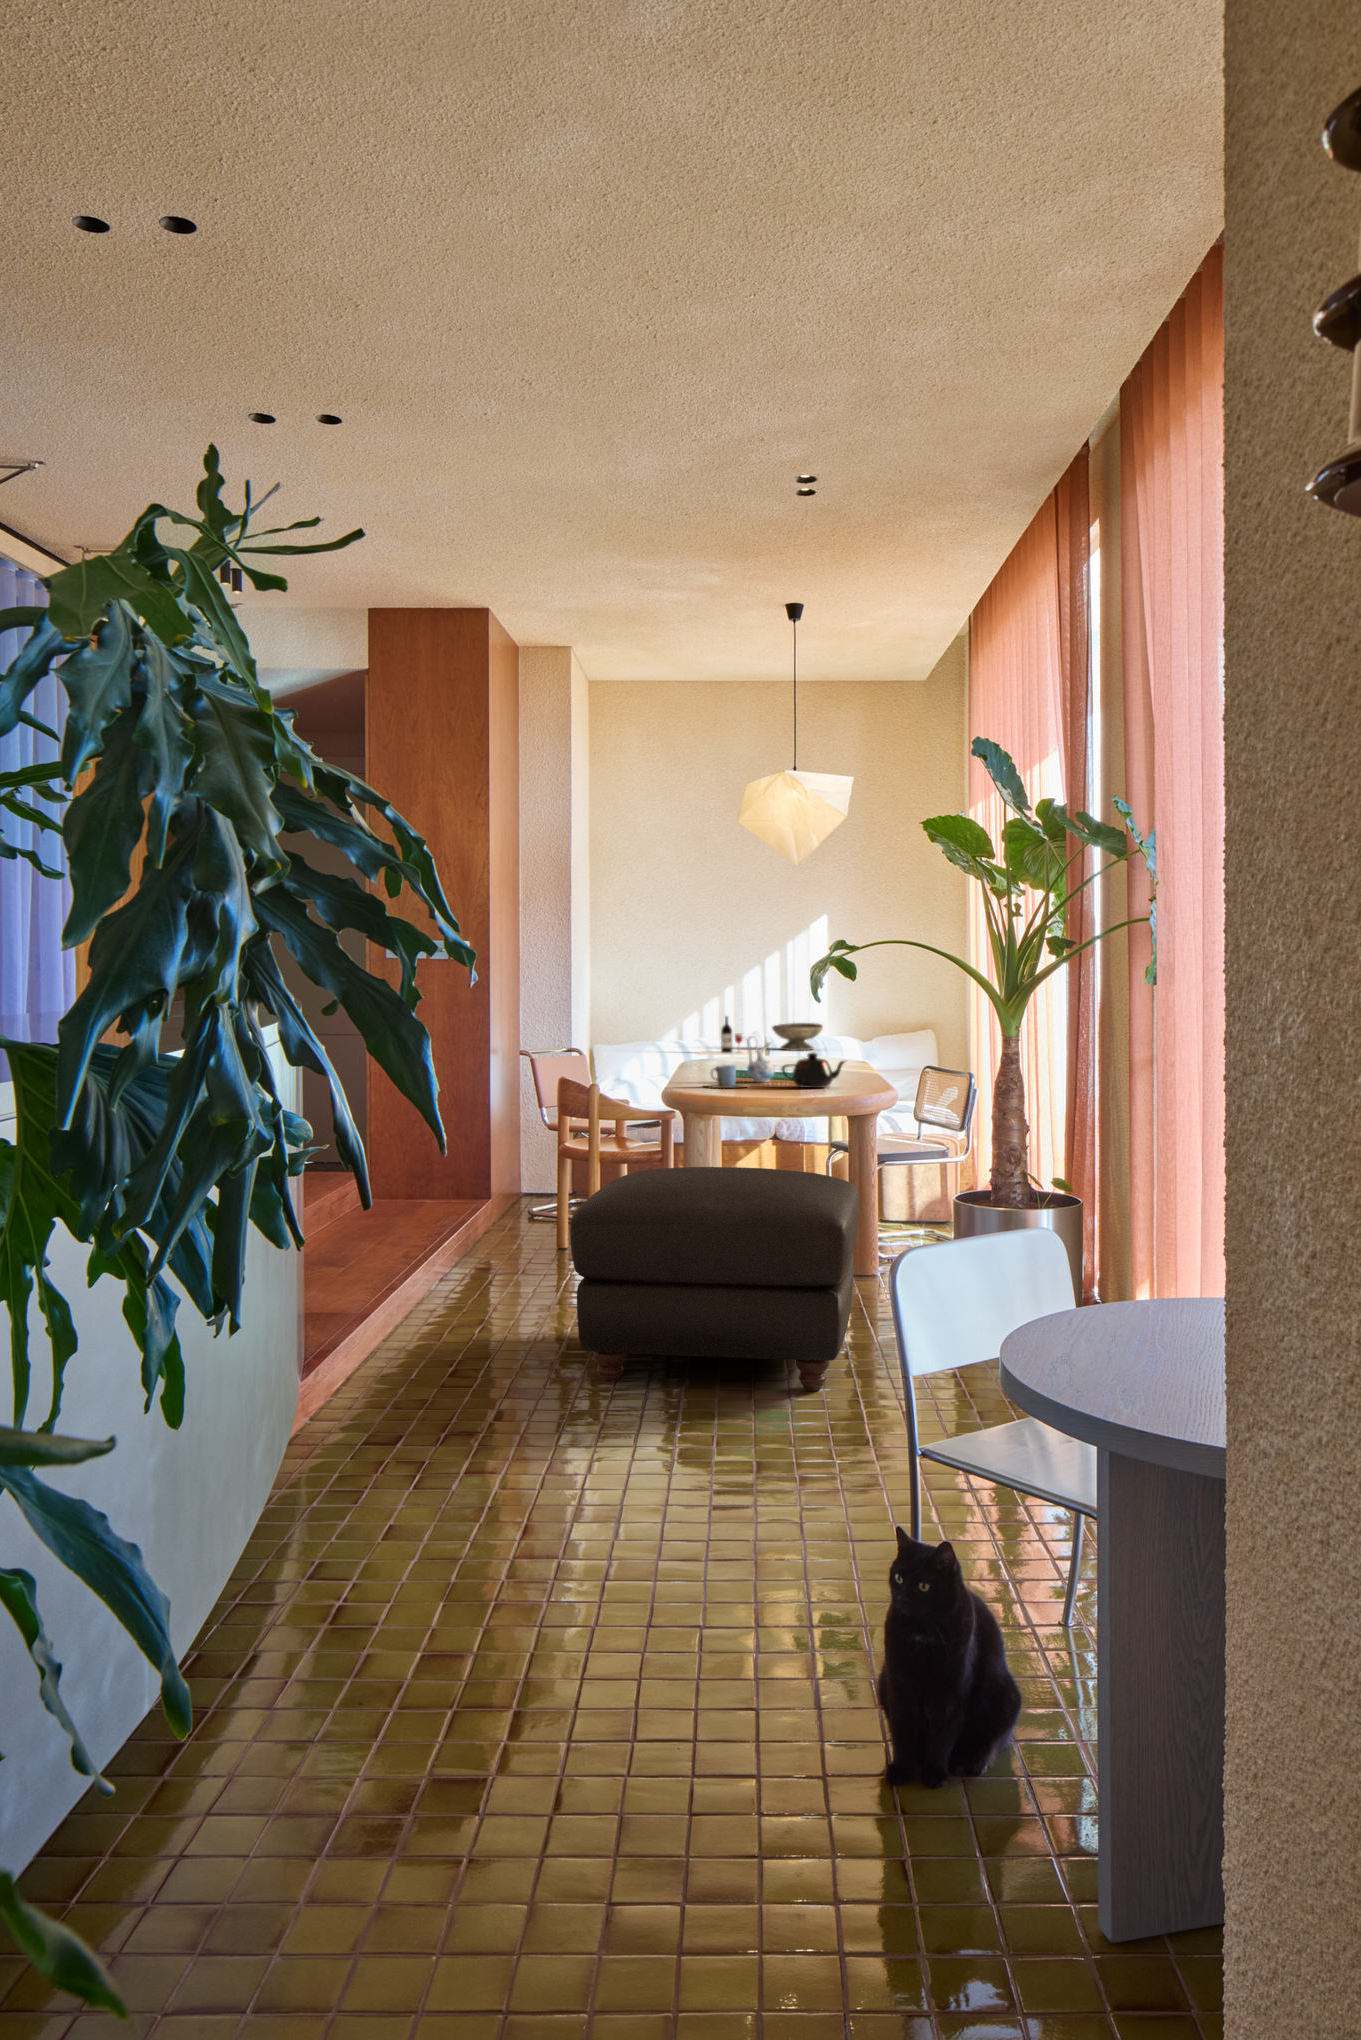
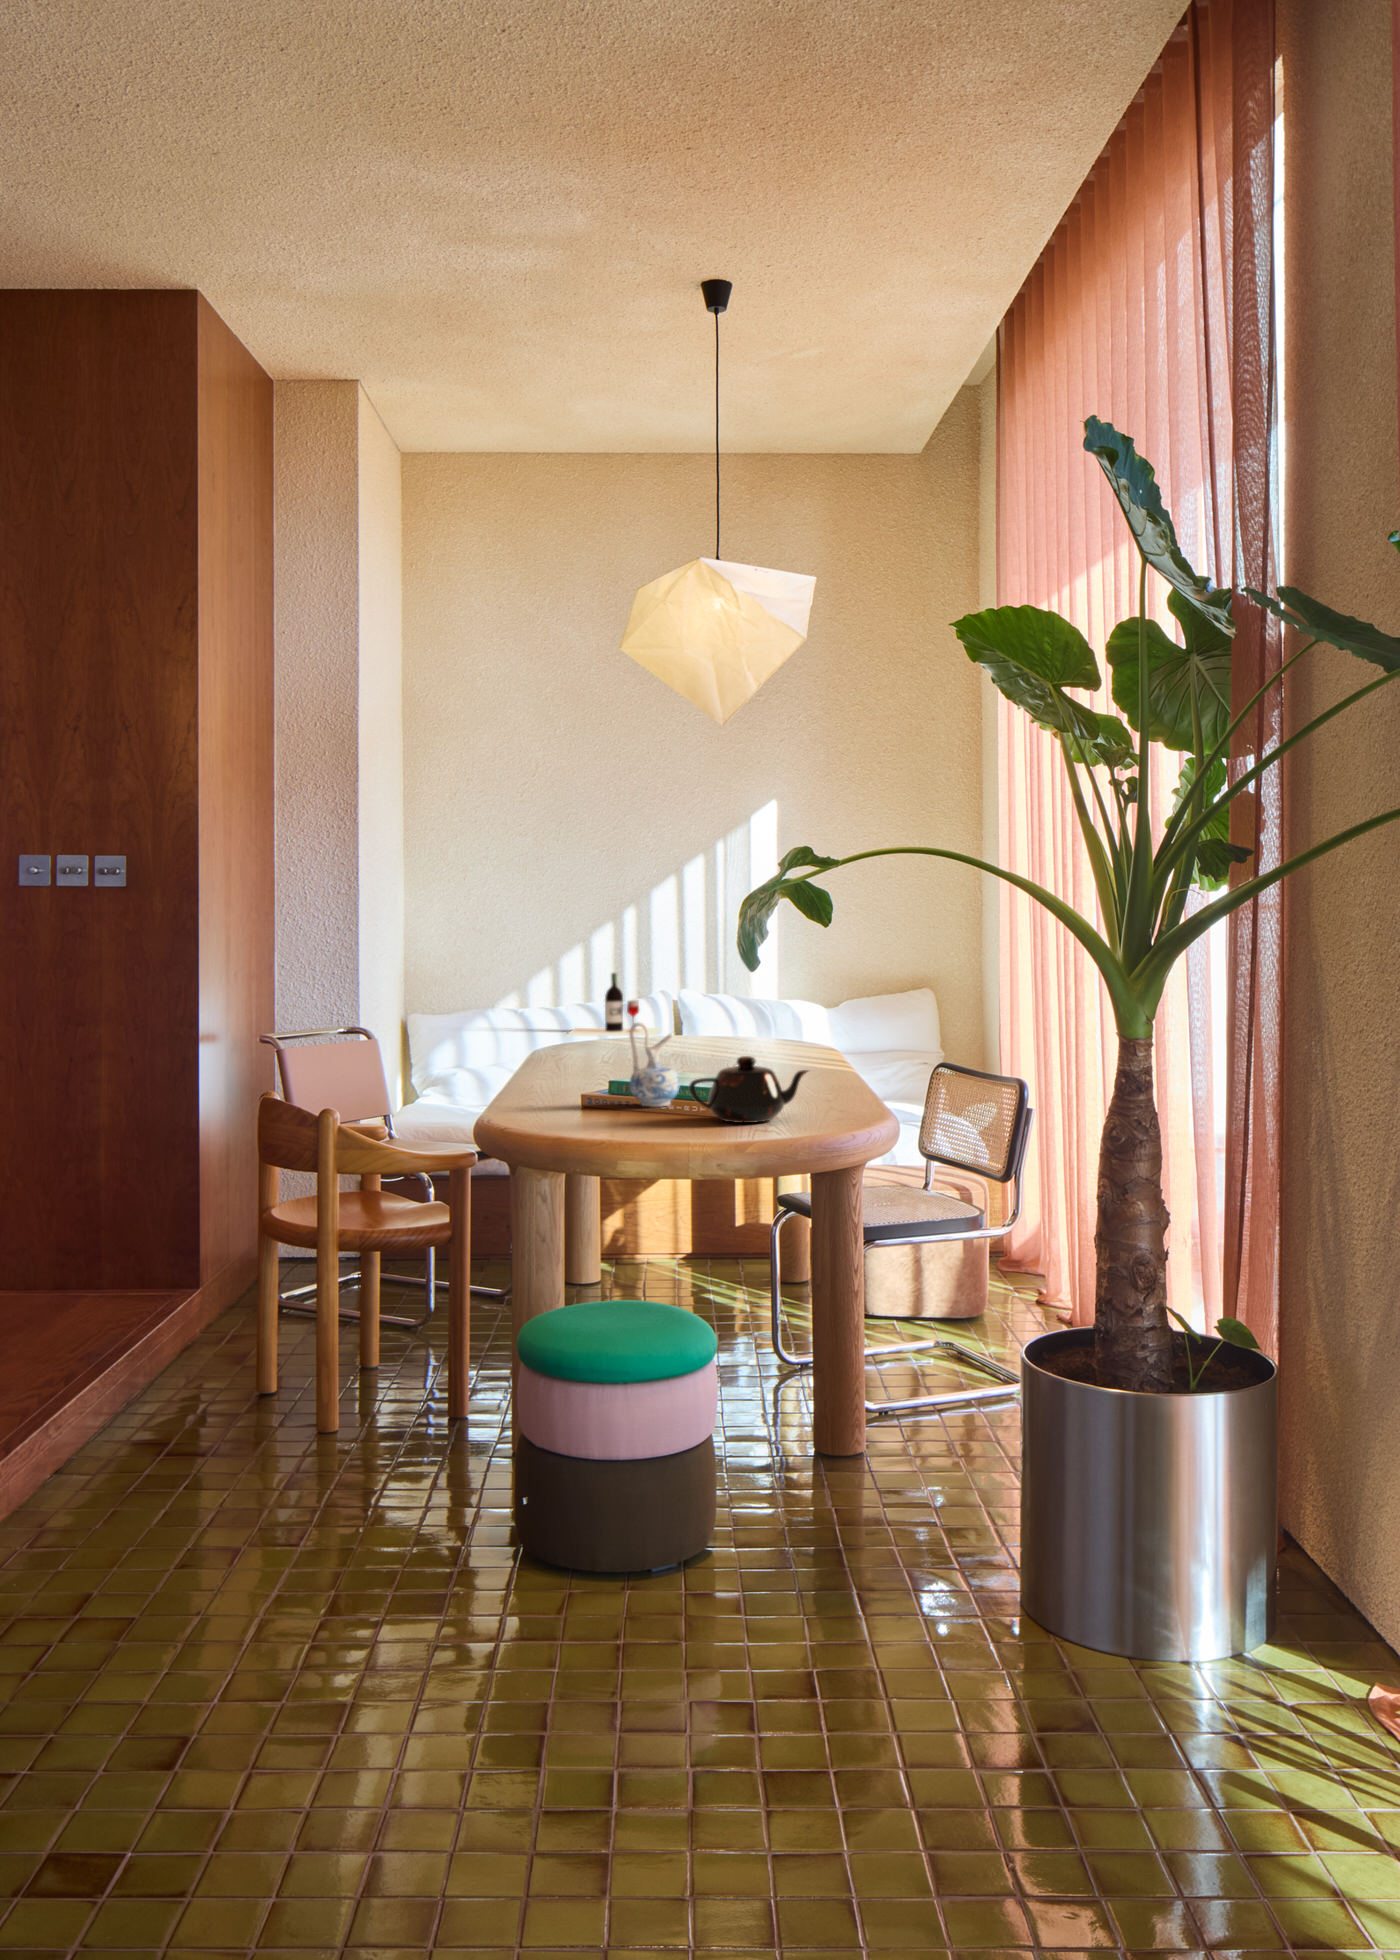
decorative bowl: present [772,1023,823,1051] -> none [687,980,767,1025]
cup: present [706,1065,747,1088] -> none [544,1080,633,1125]
ottoman: present [570,1167,859,1391] -> none [198,1315,837,1846]

